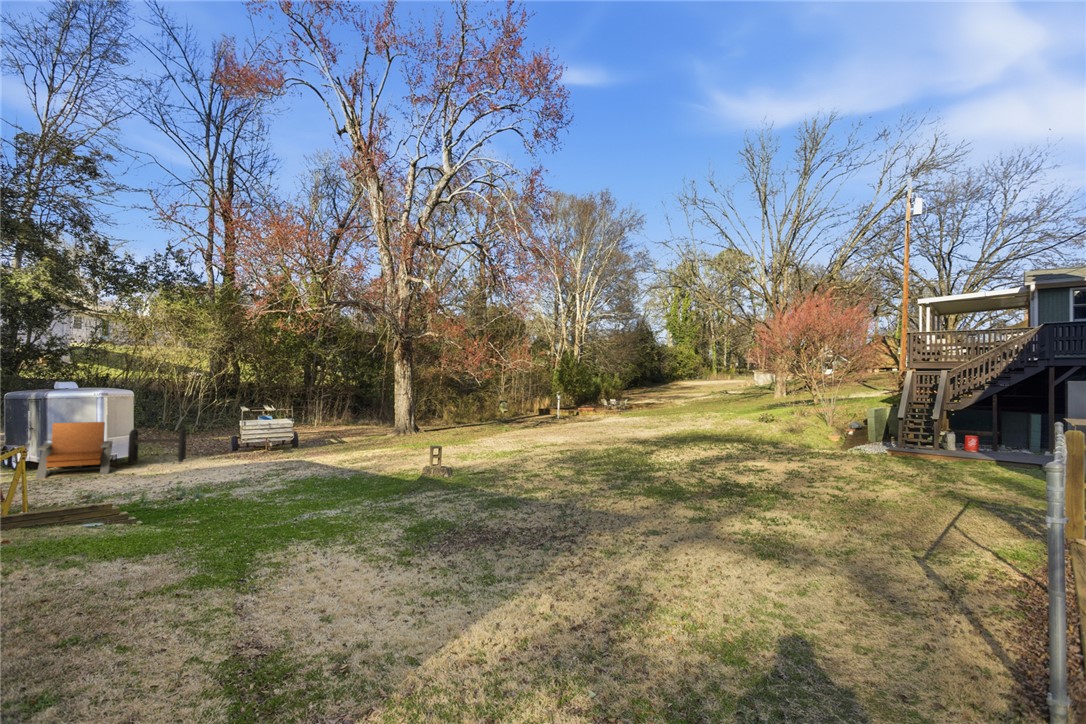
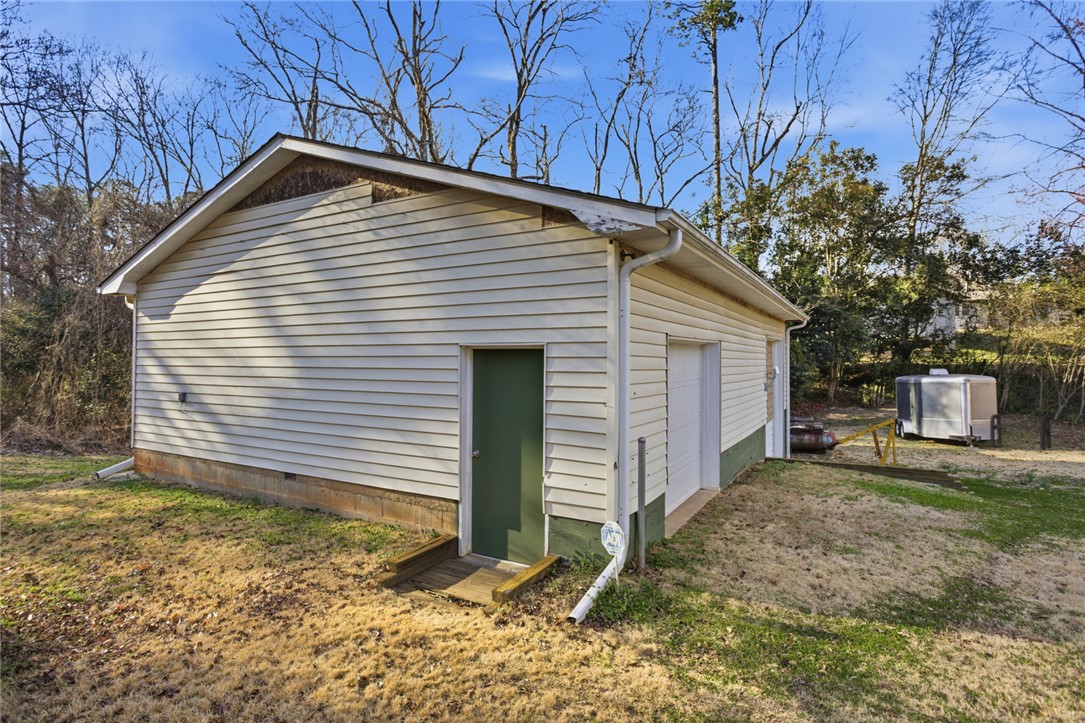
lounge chair: present [36,422,113,479] -> none [912,404,974,452]

